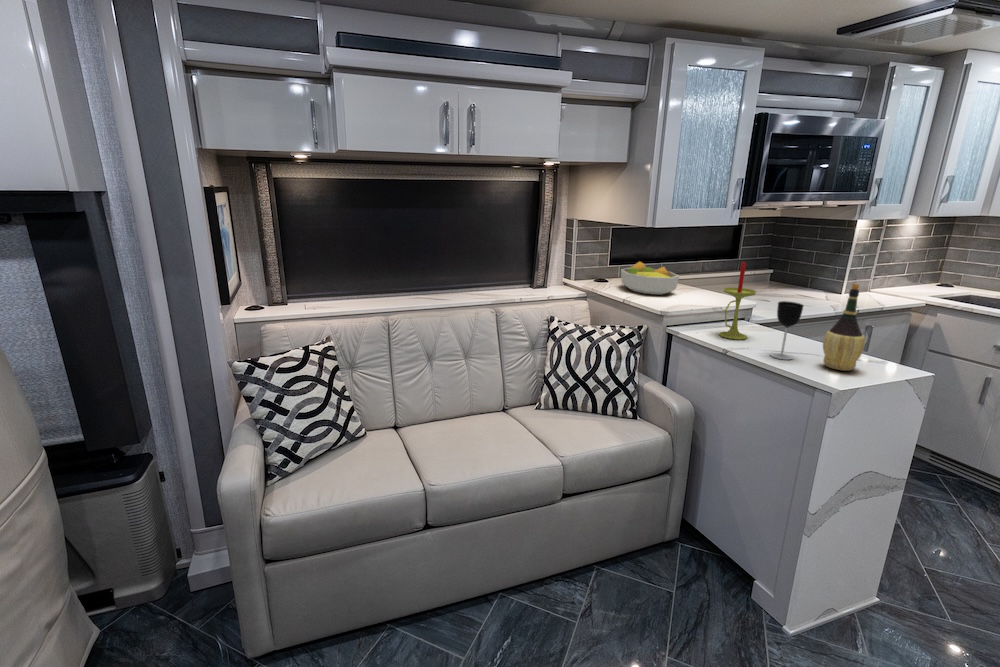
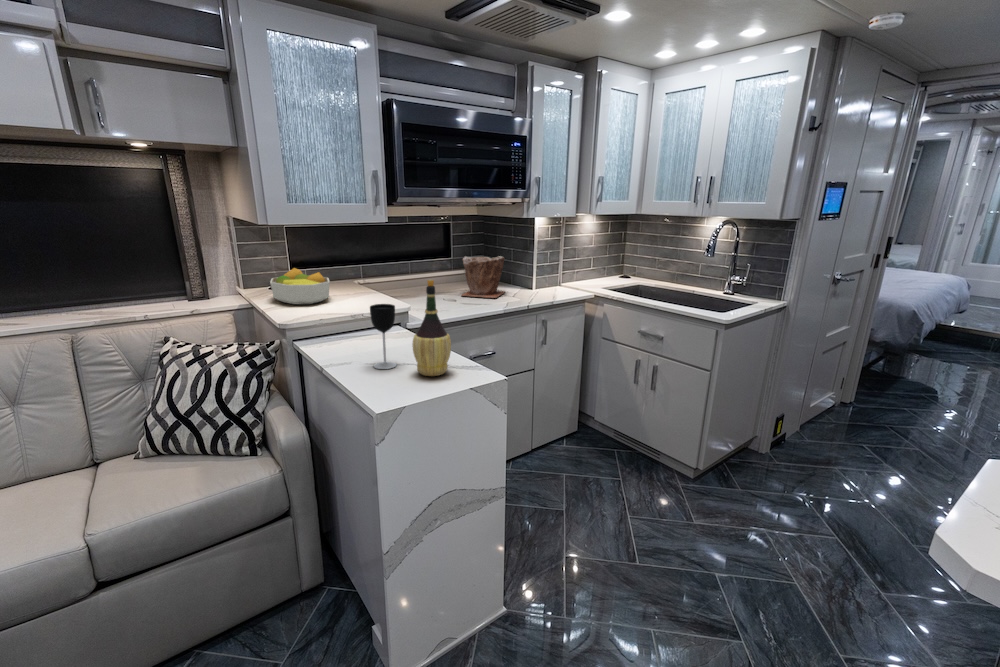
plant pot: none [773,257,826,300] -> present [462,256,505,298]
candle: present [719,262,756,340] -> none [337,260,375,350]

